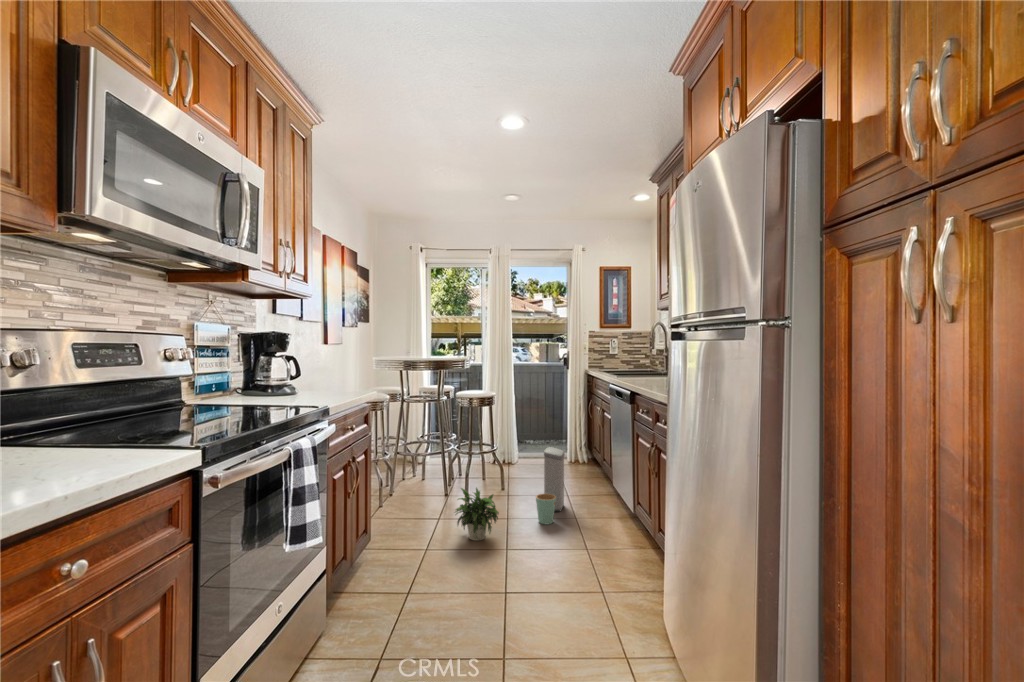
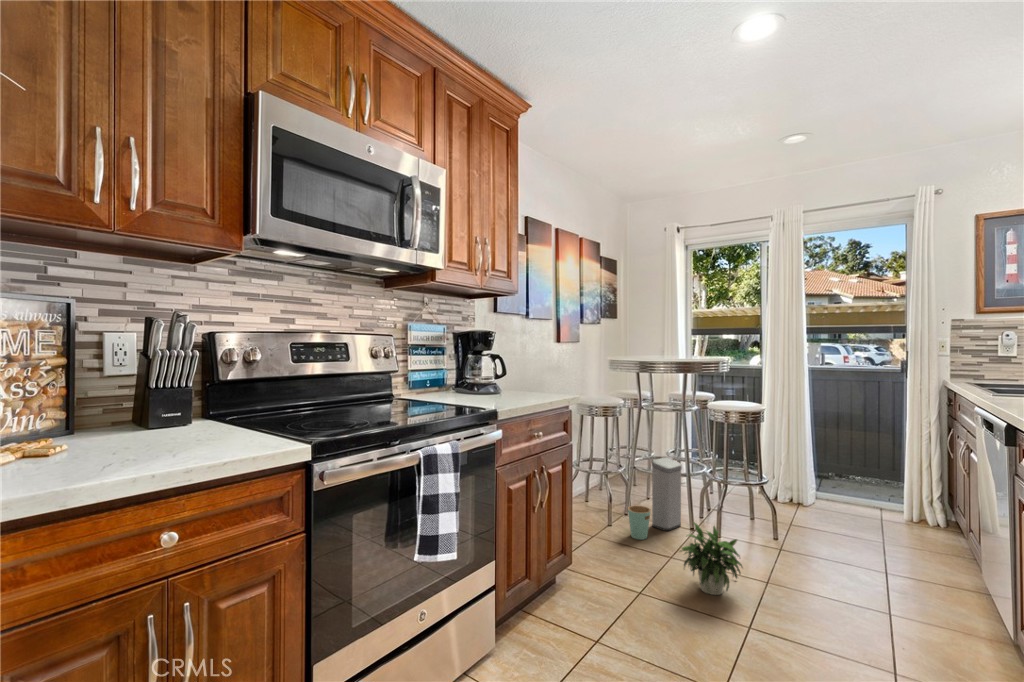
trash can: present [536,447,565,525] -> present [628,458,682,540]

